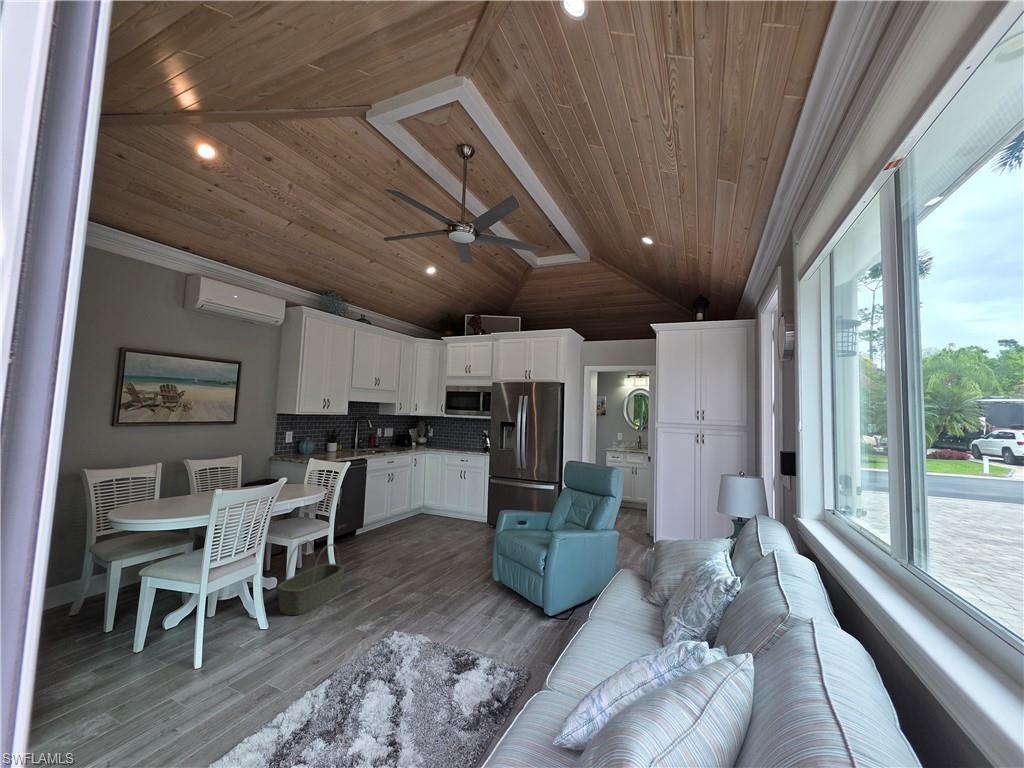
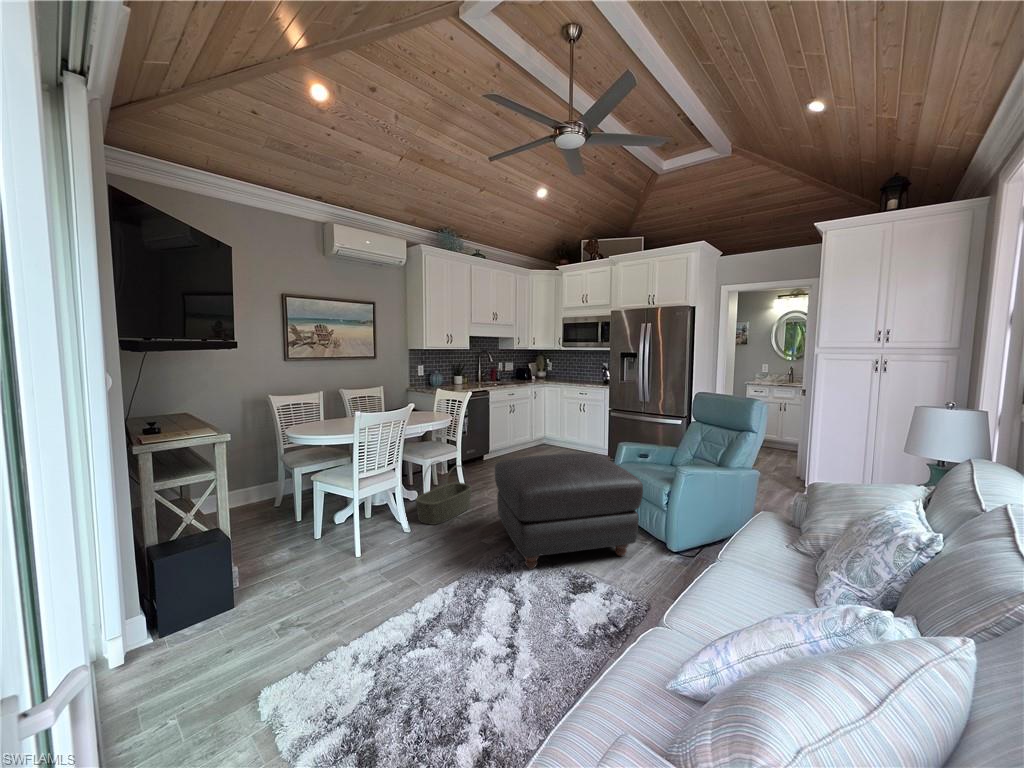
ottoman: none [373,525,522,653] -> present [495,453,643,569]

